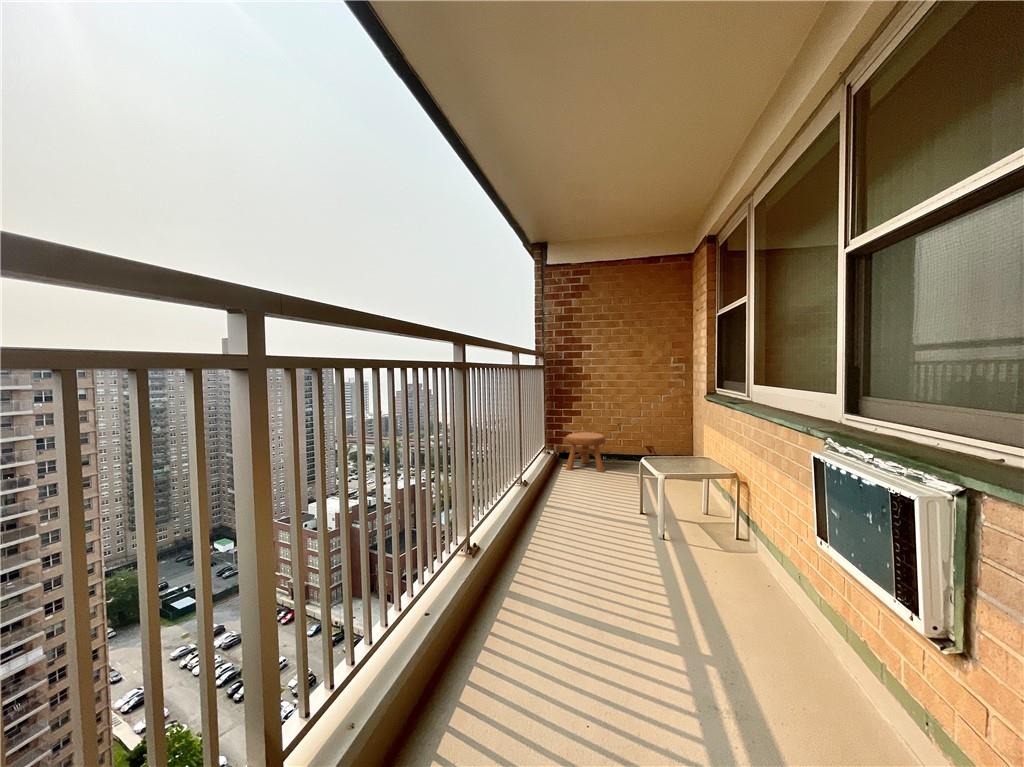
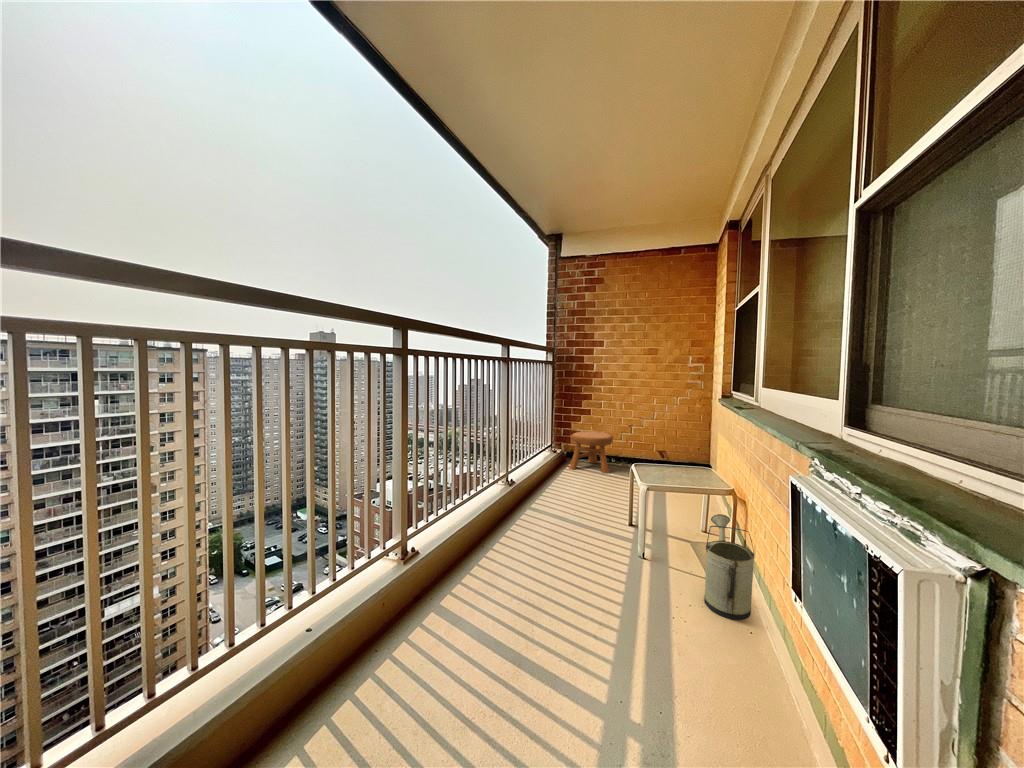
watering can: none [723,496,766,580] -> present [704,514,754,620]

